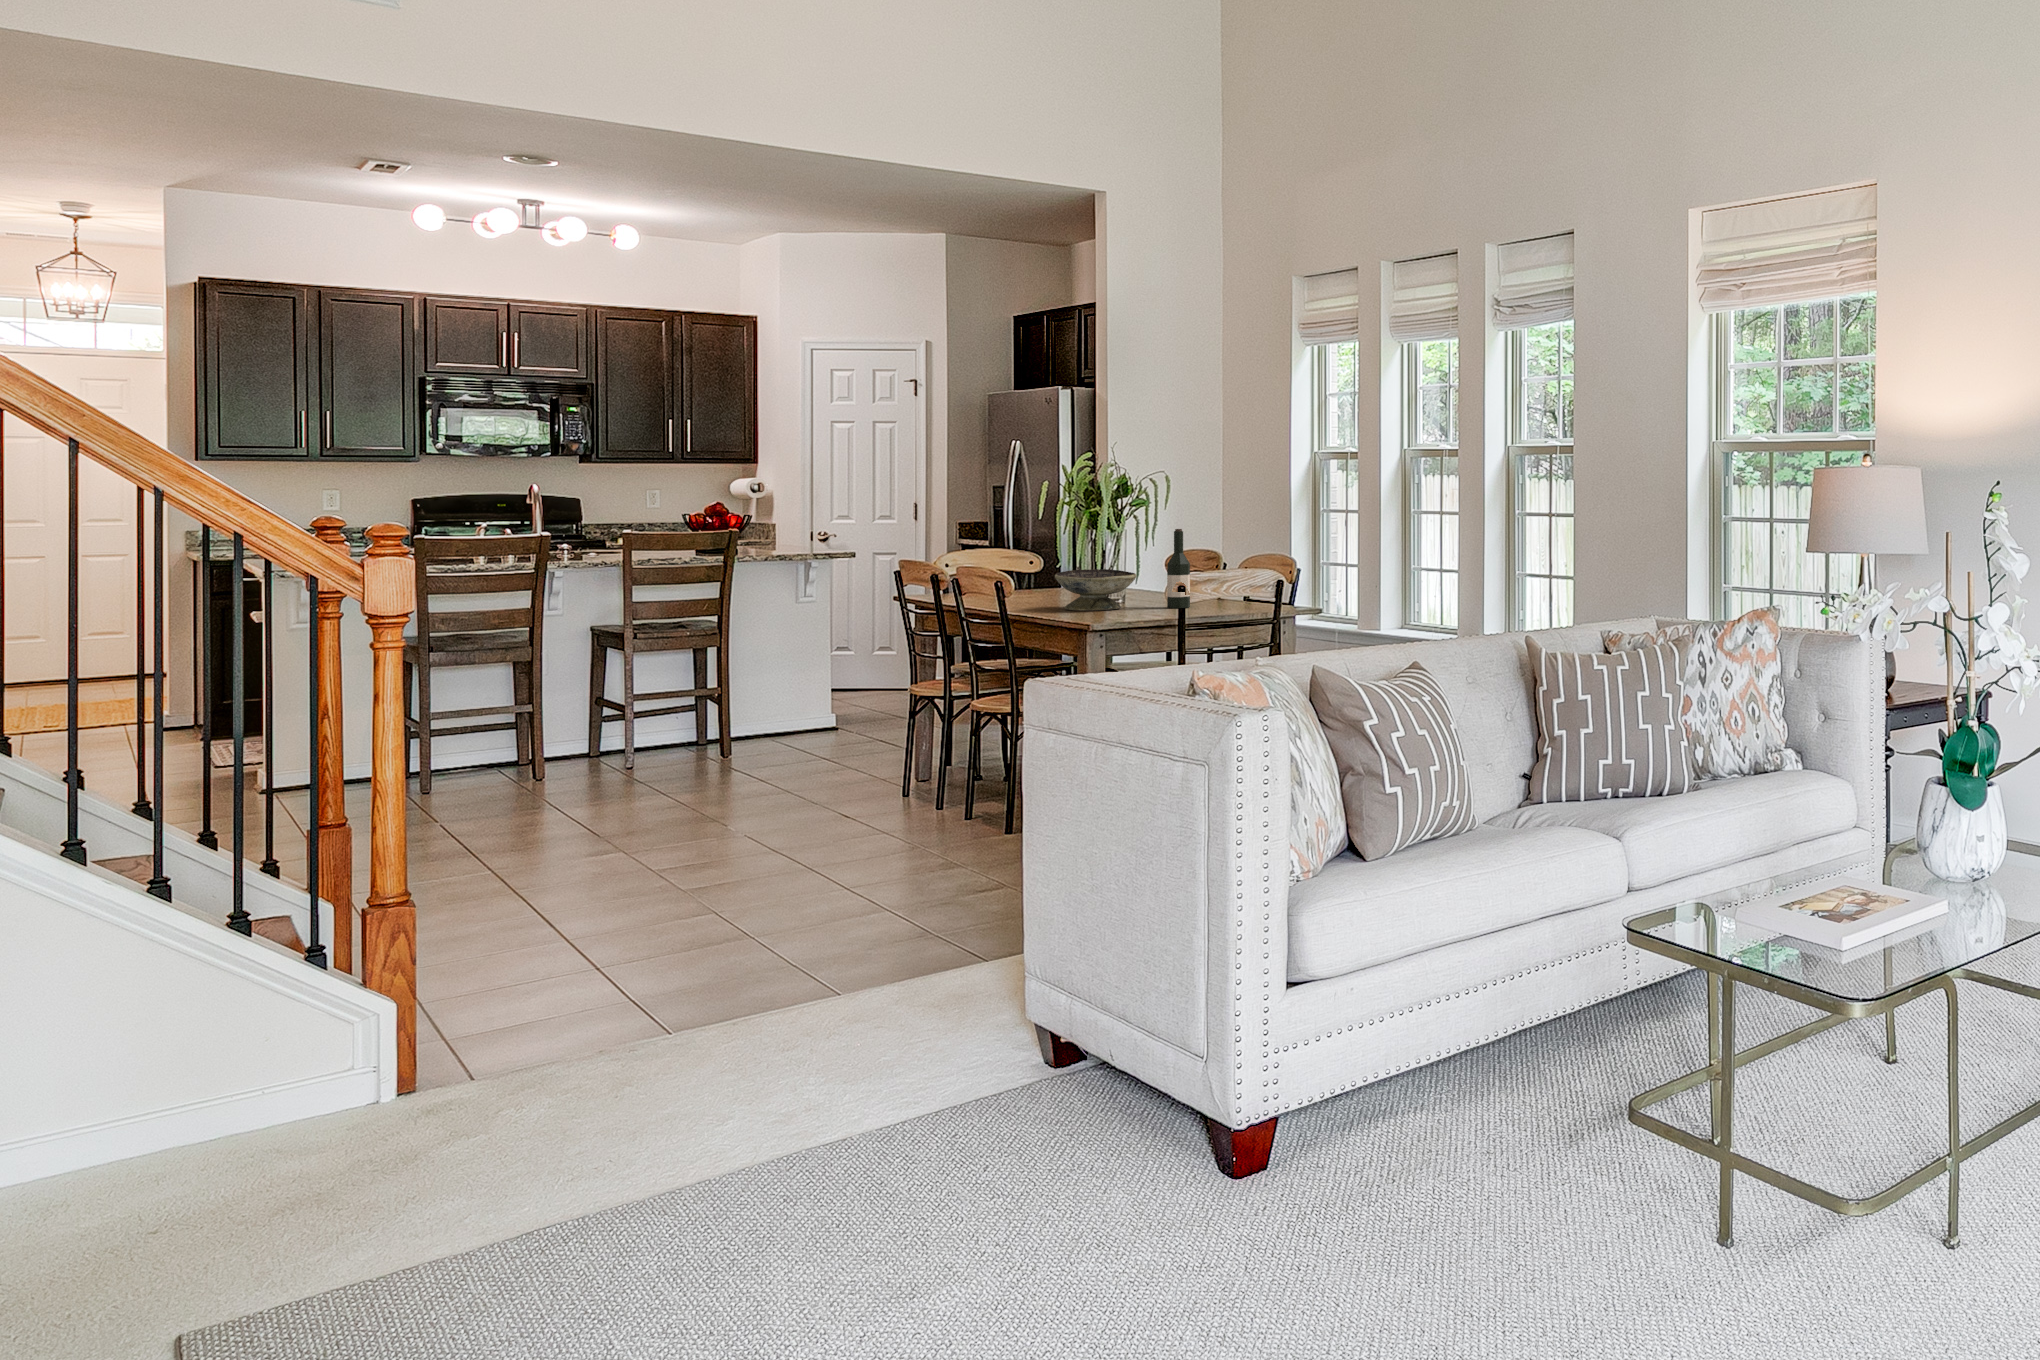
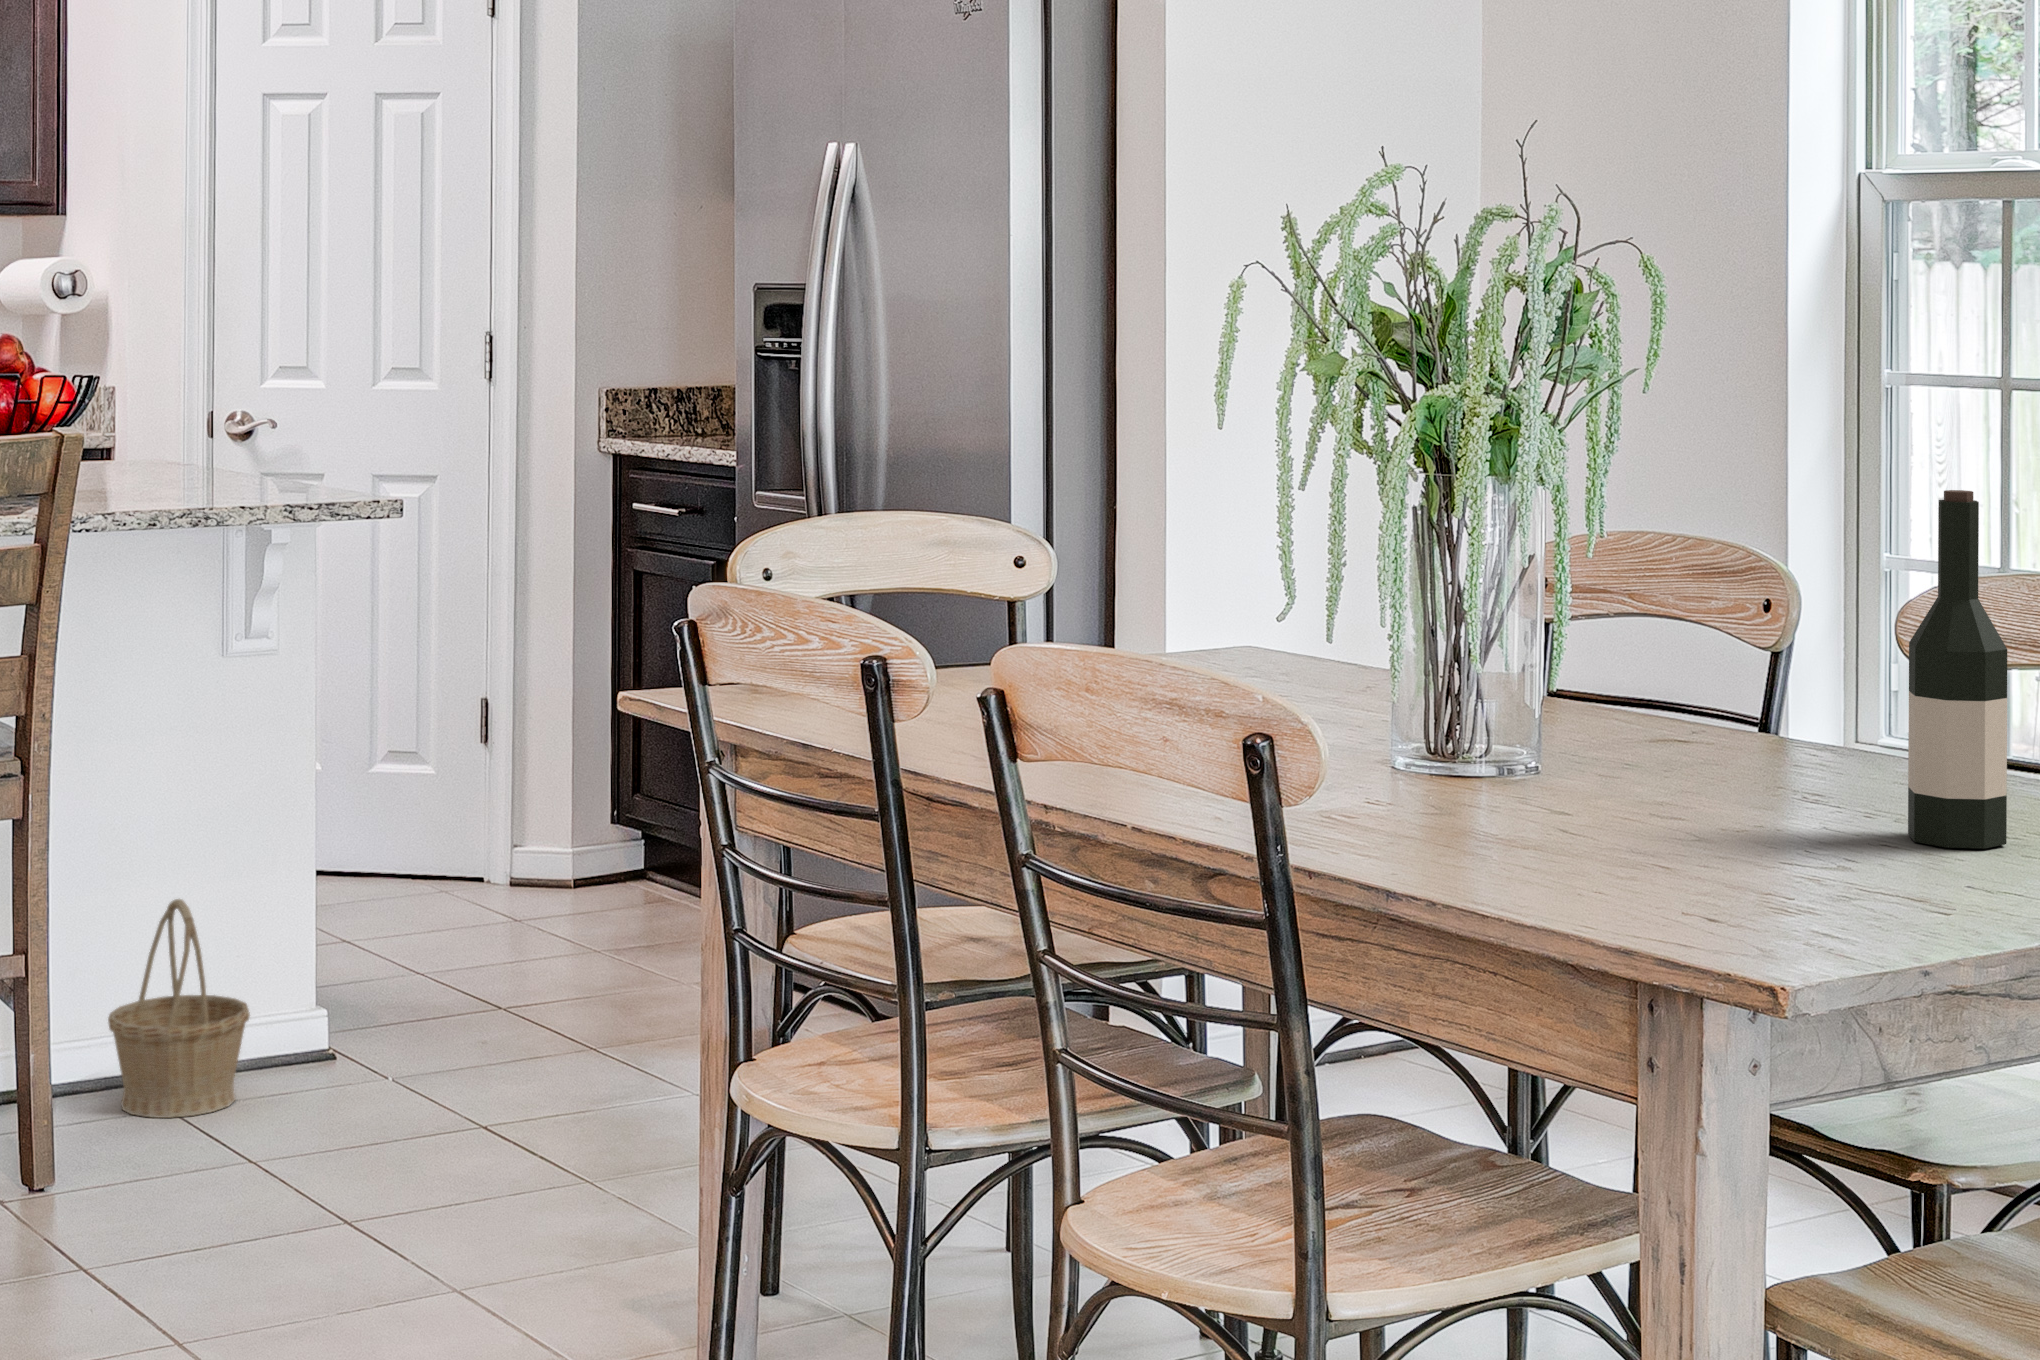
decorative bowl: present [1055,569,1136,611] -> none [1463,659,1809,867]
basket: none [753,677,802,742] -> present [108,899,250,1118]

